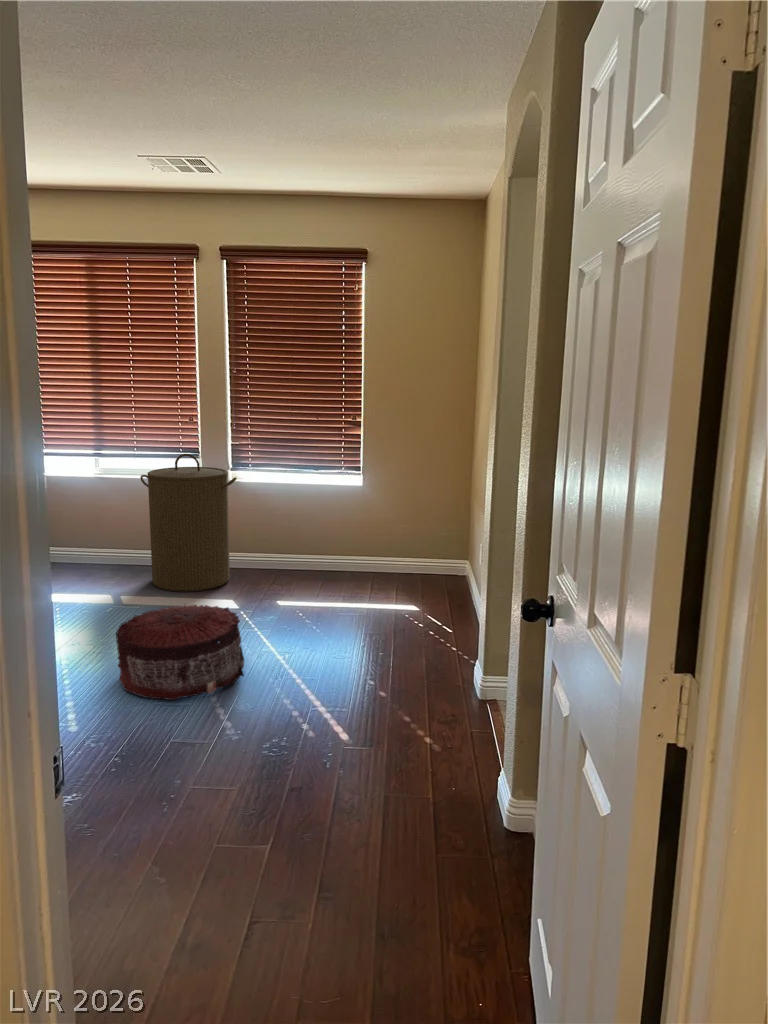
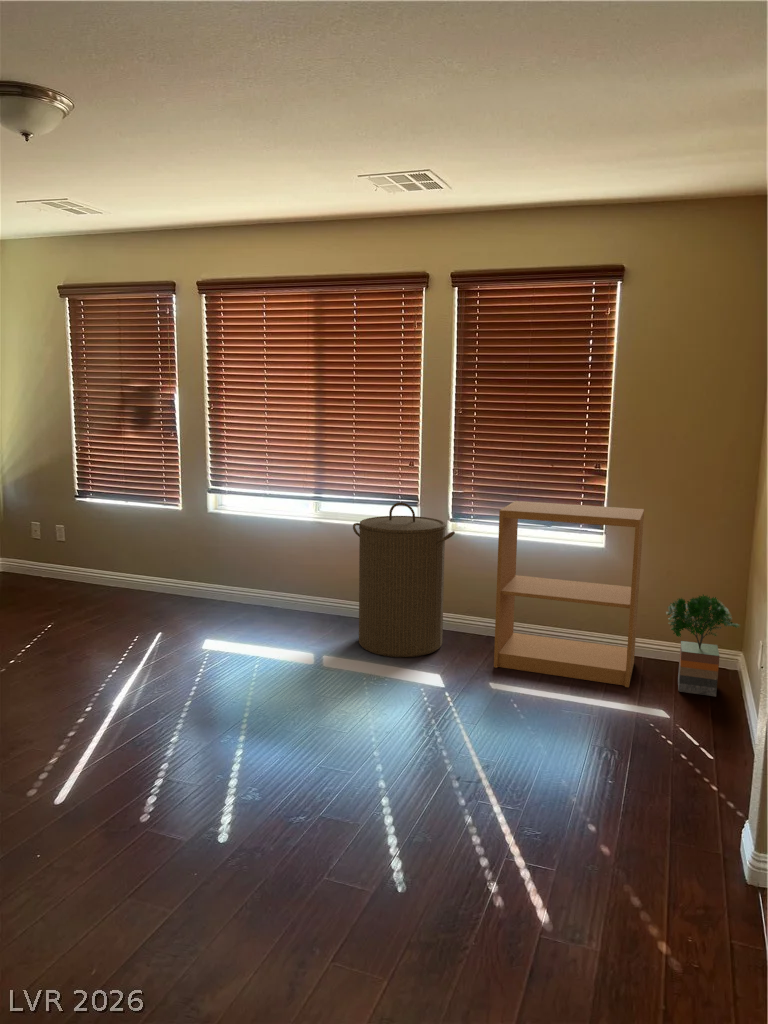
bookshelf: none [277,449,392,594] -> present [494,501,644,687]
potted tree: none [412,516,467,594] -> present [667,595,739,697]
pouf: present [116,604,244,700] -> none [289,683,431,808]

